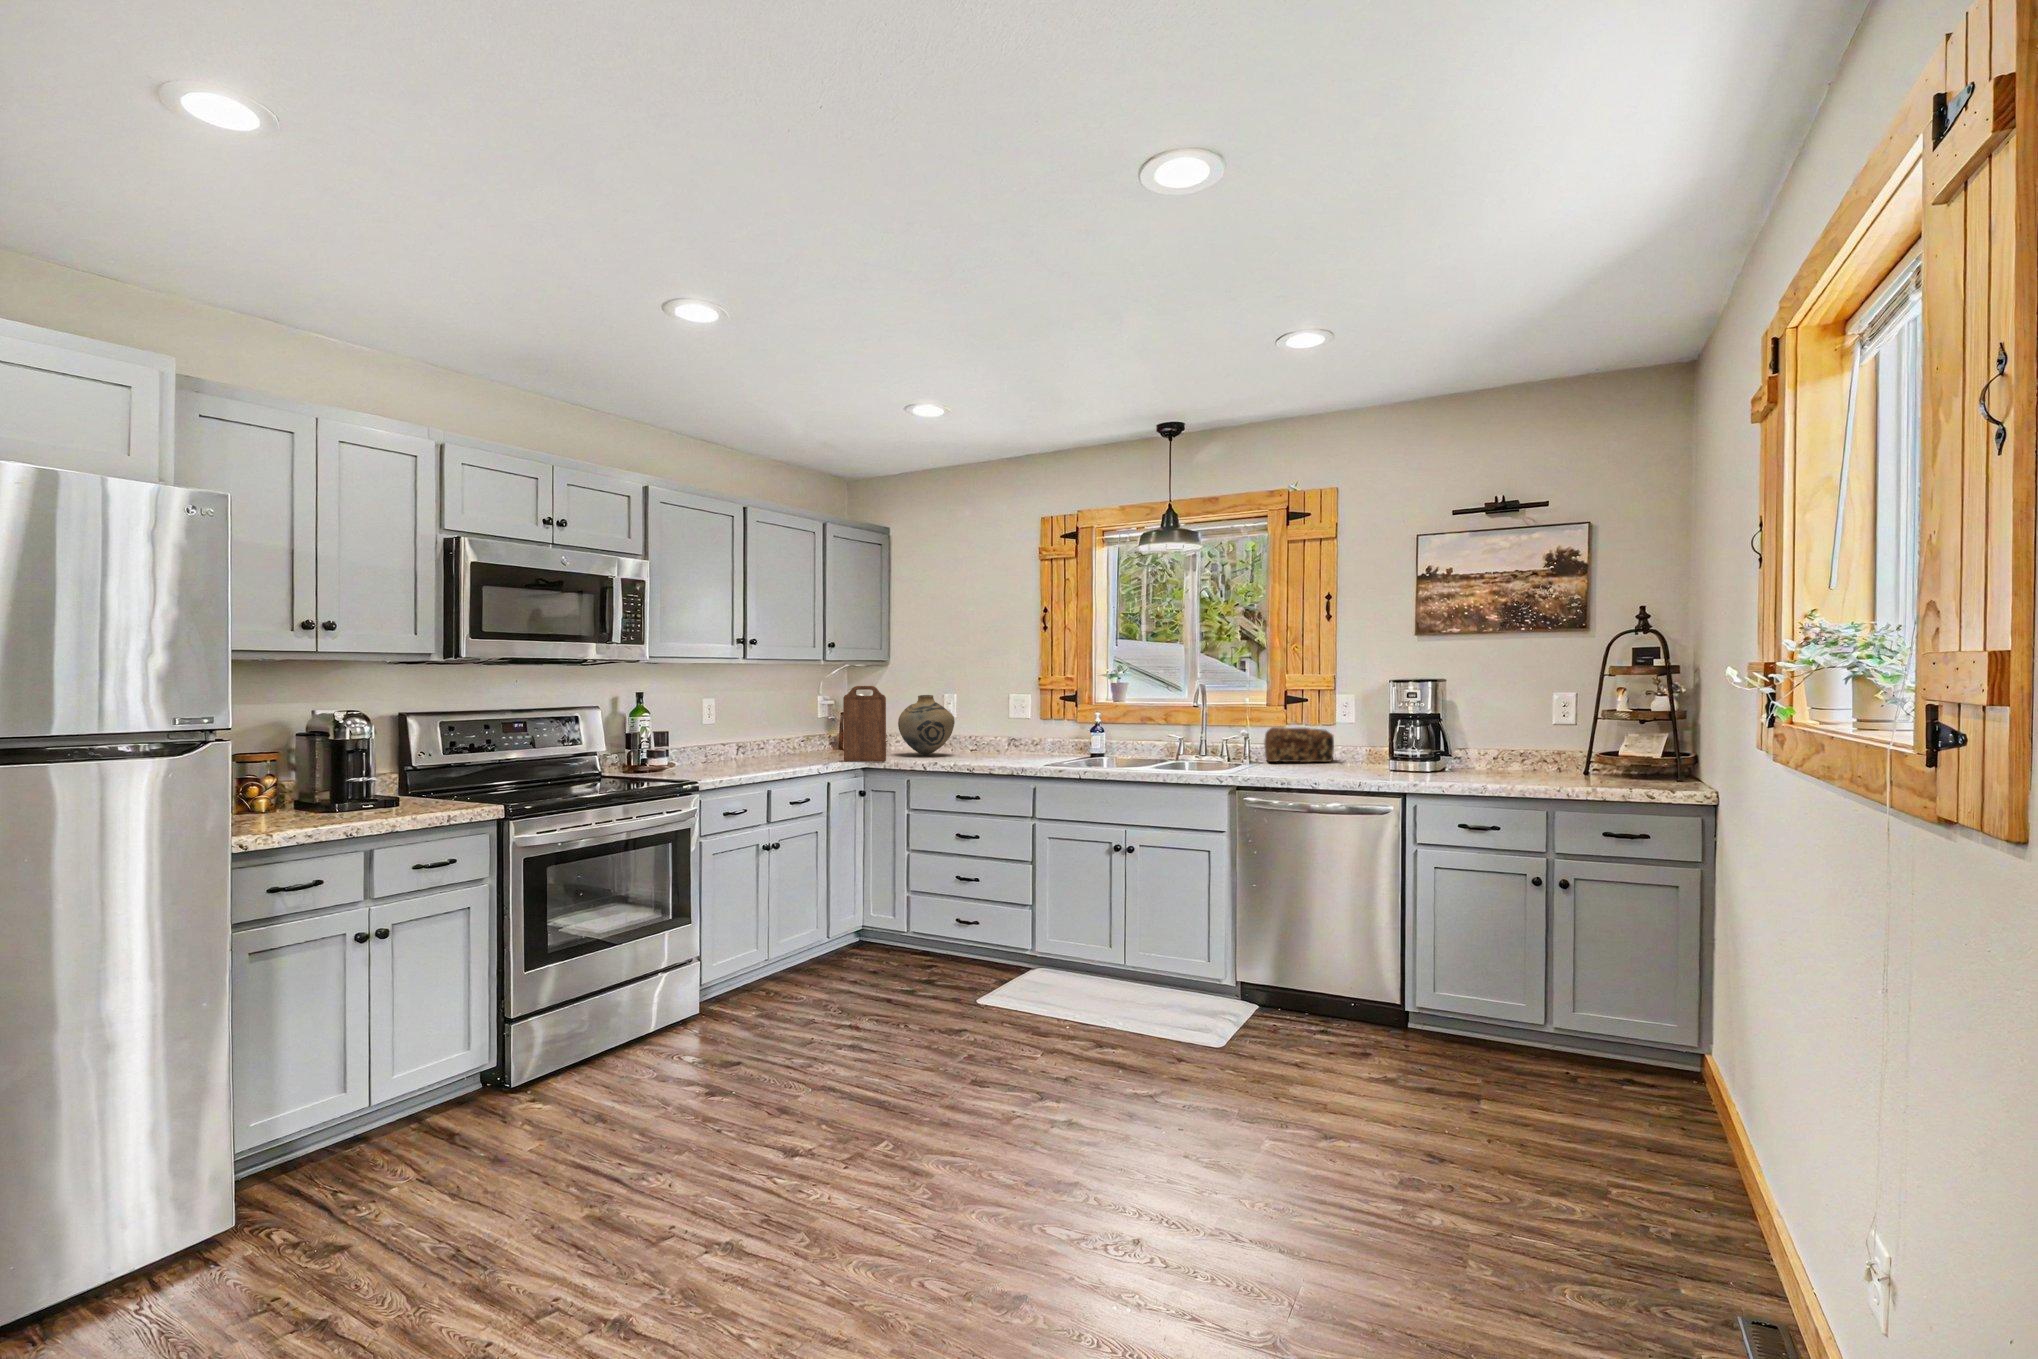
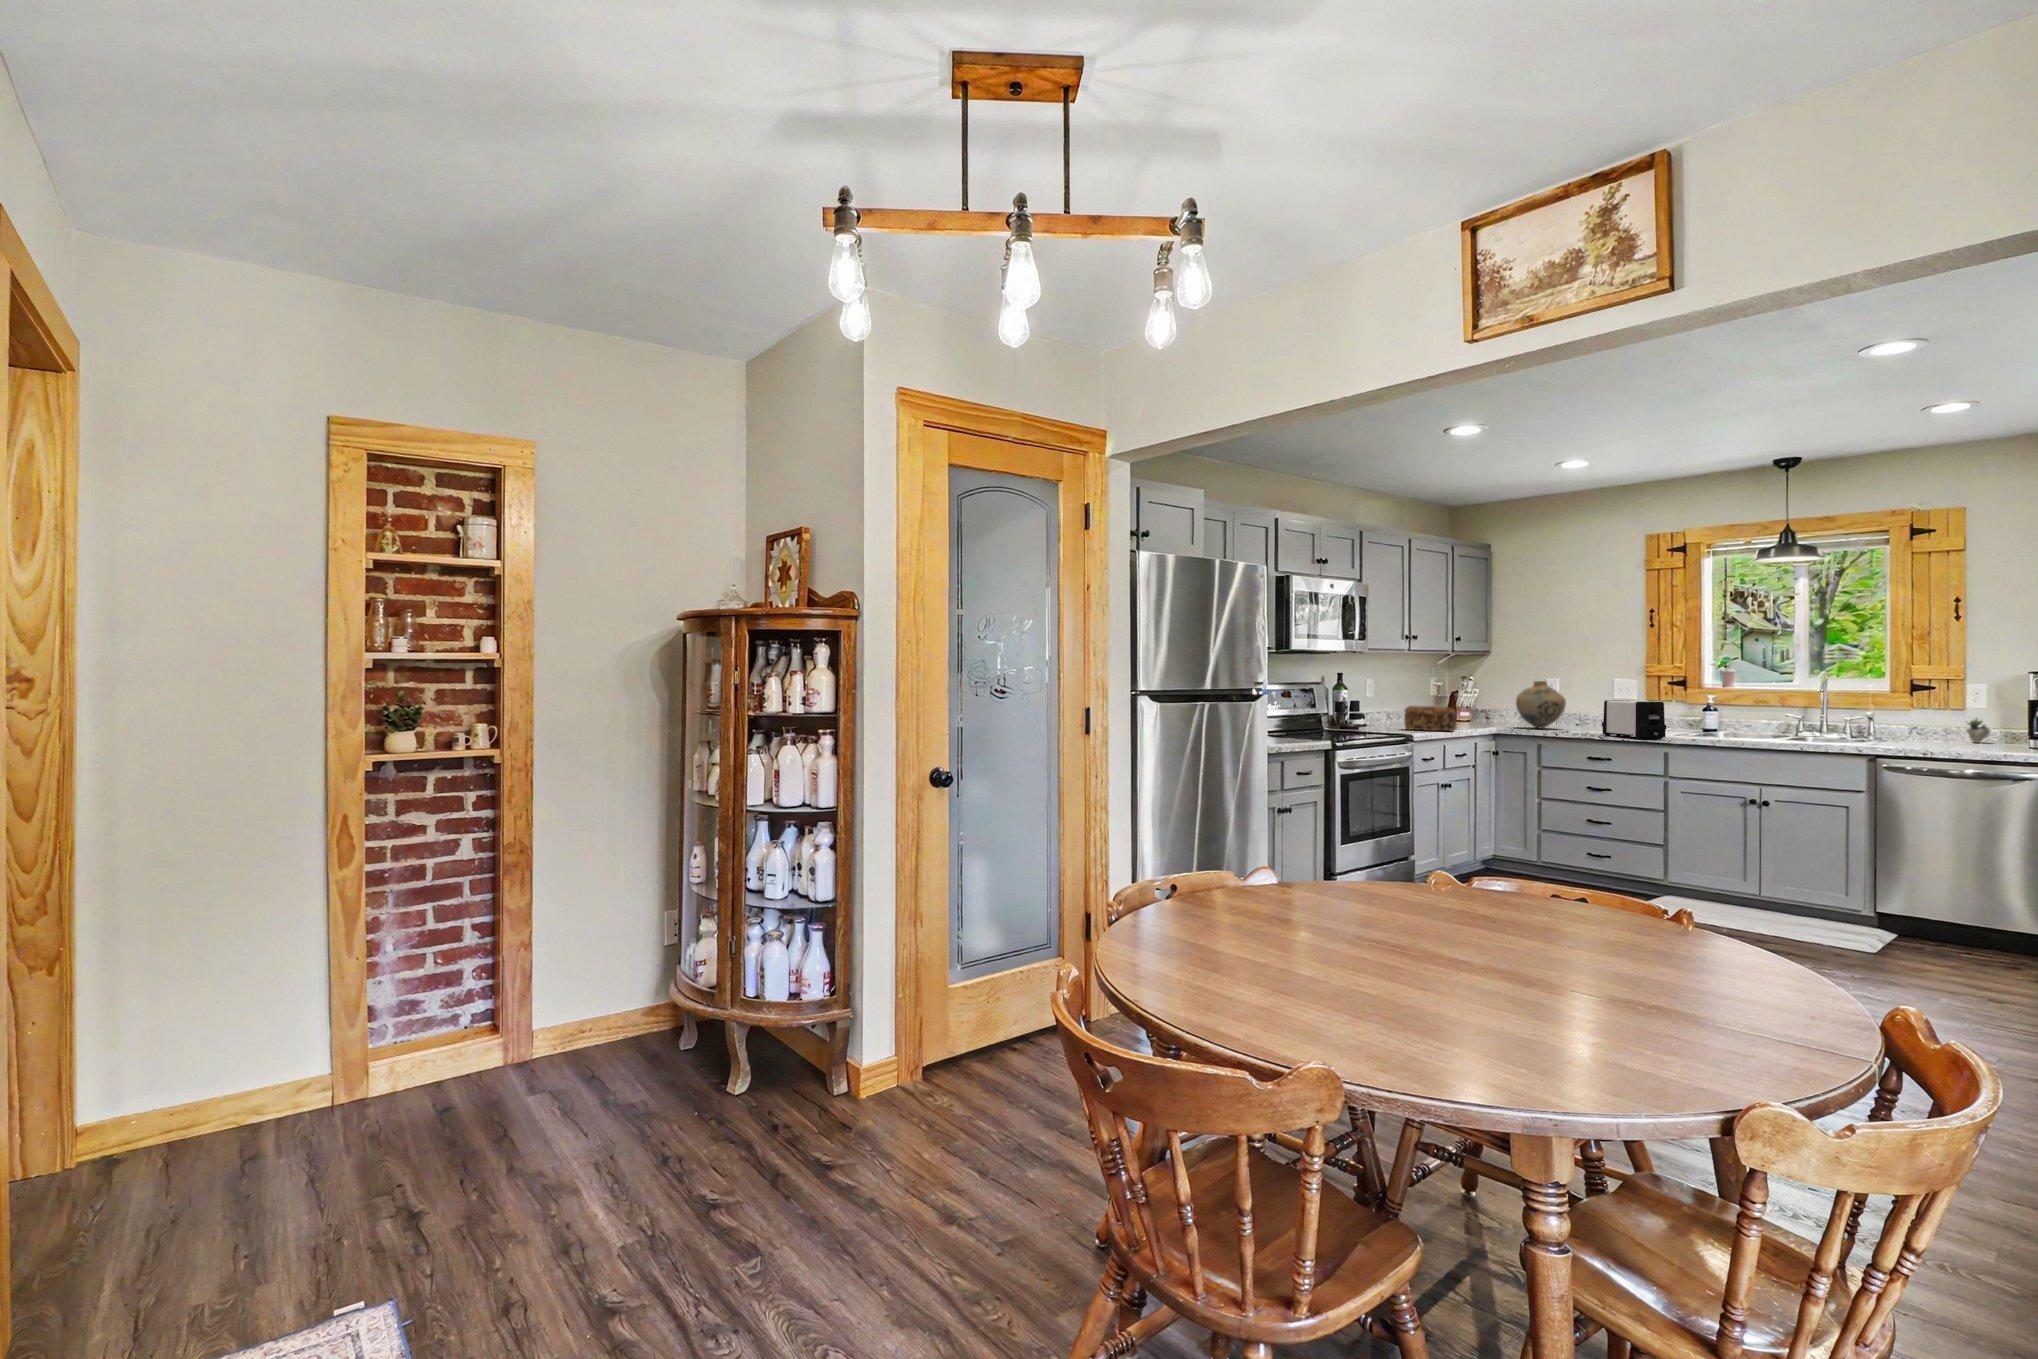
cutting board: present [843,686,886,762] -> none [1483,673,1520,731]
toaster: none [974,720,1035,771] -> present [1602,700,1666,739]
bread loaf: present [1264,727,1334,762] -> present [1404,706,1456,731]
succulent plant: none [1331,736,1361,767] -> present [1966,719,1990,742]

